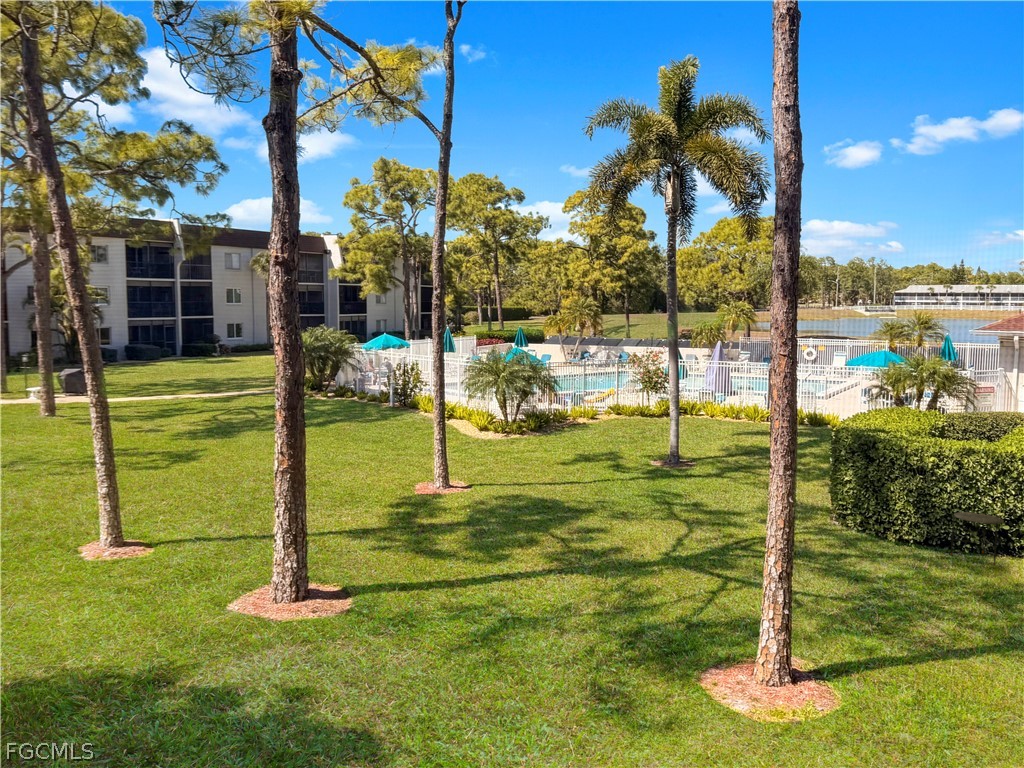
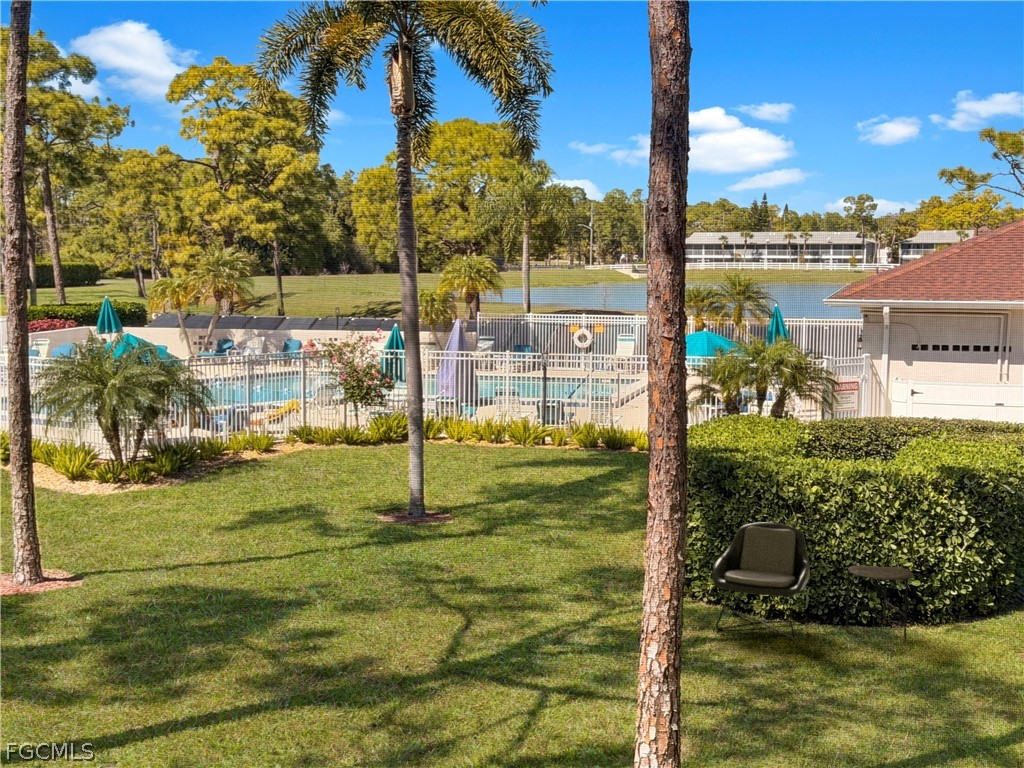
lounge chair: none [854,480,924,557] -> present [712,522,810,641]

